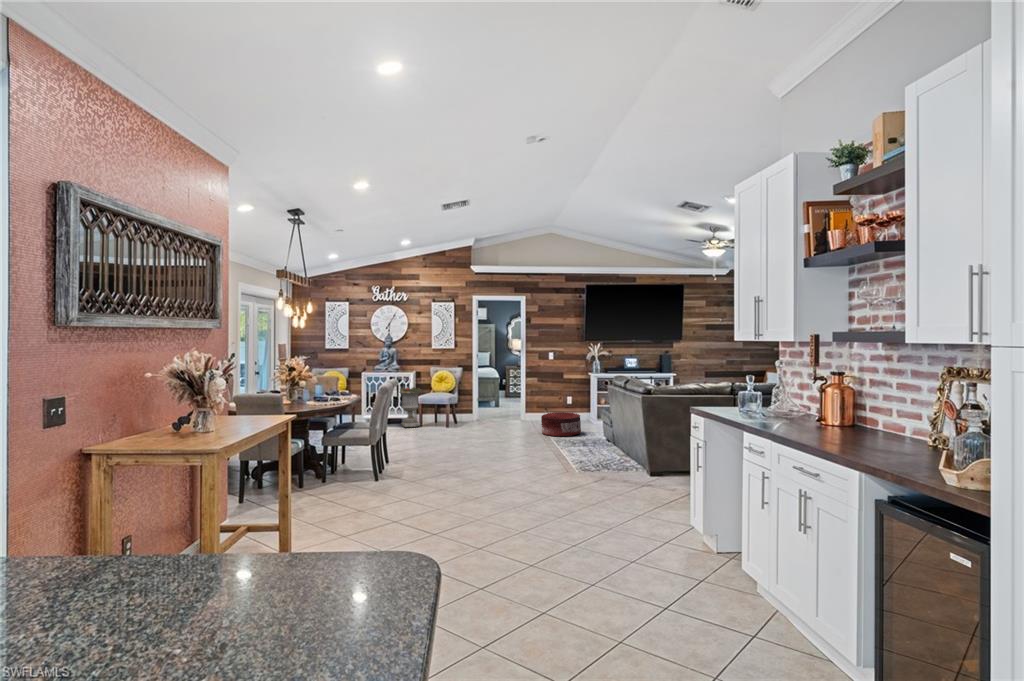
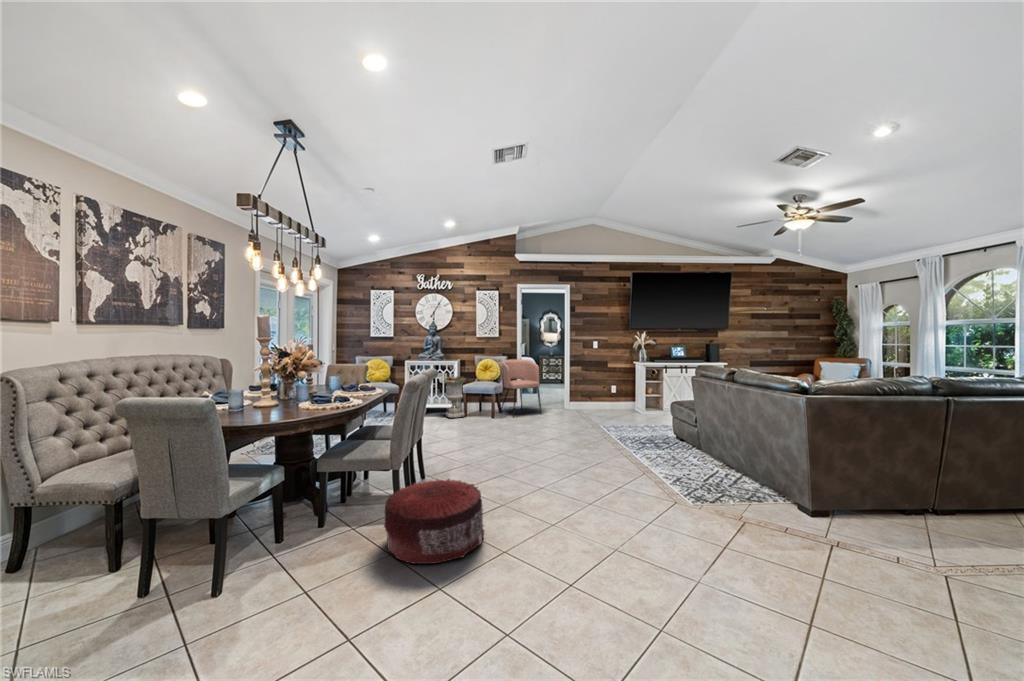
armchair: none [455,371,496,427] -> present [500,359,542,416]
pouf: present [541,412,581,436] -> present [384,479,484,564]

